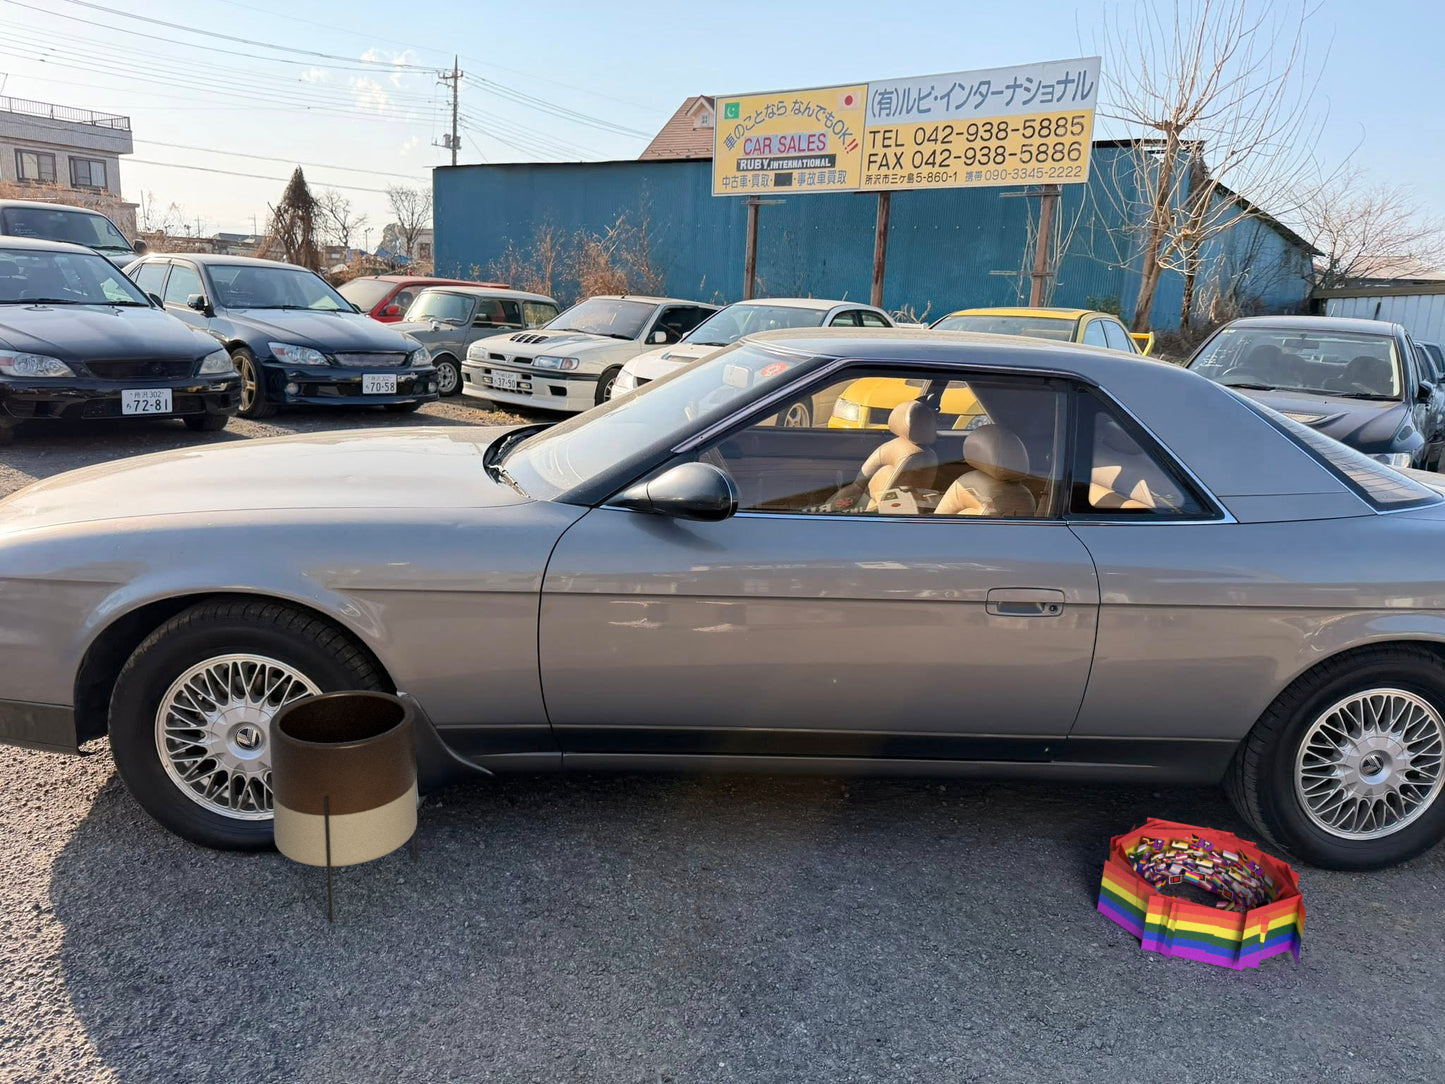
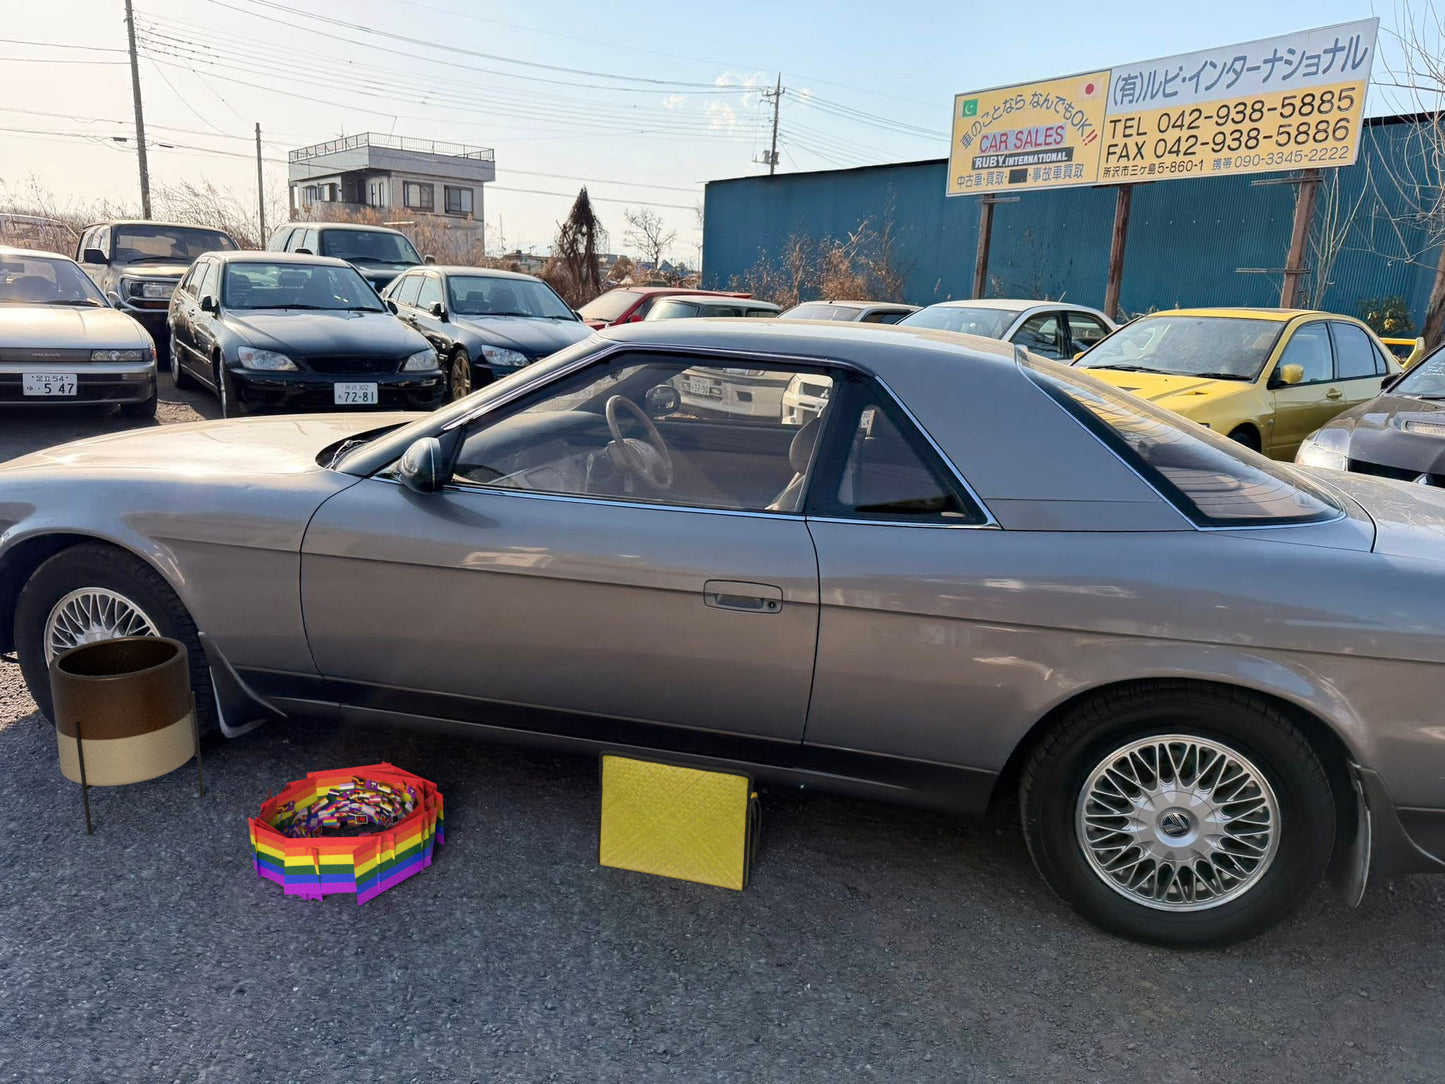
bag: none [866,758,1031,877] -> present [597,749,761,891]
storage bin: present [1097,818,1306,970] -> present [248,762,444,906]

